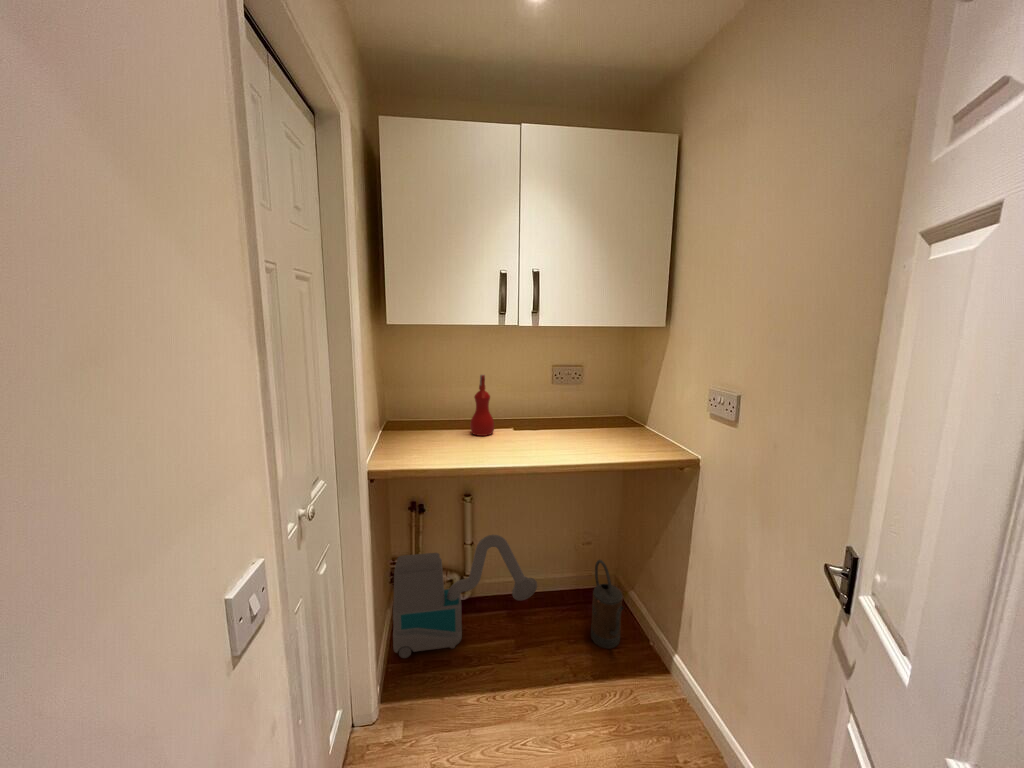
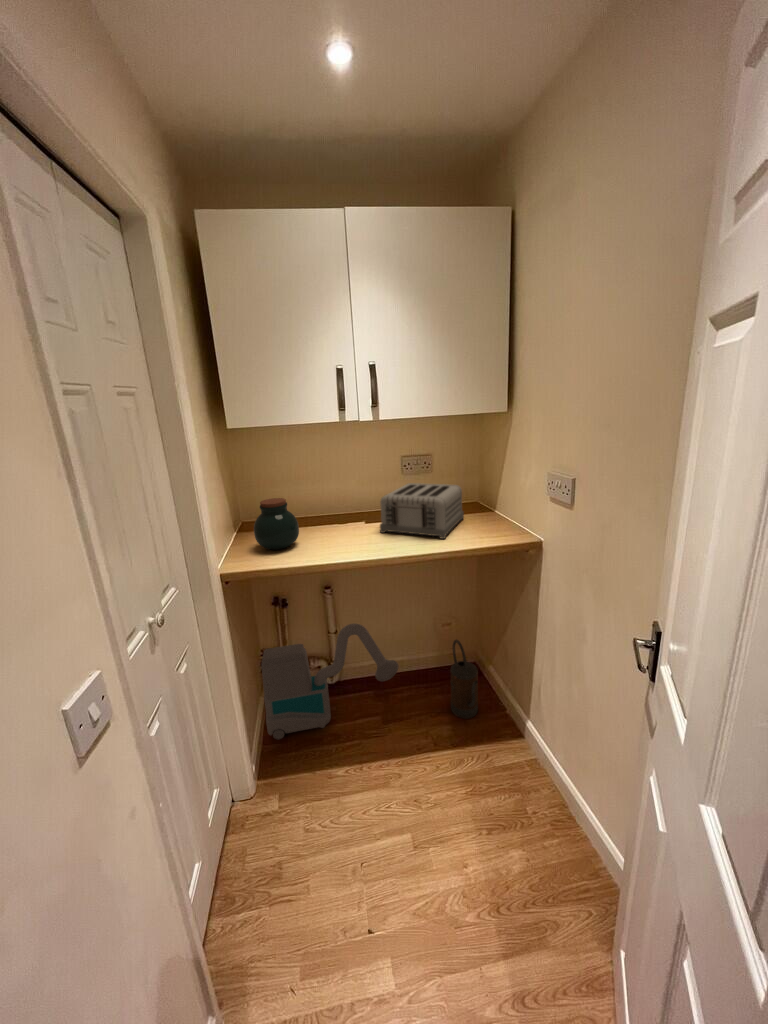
spray bottle: present [470,375,494,436] -> none [322,472,346,532]
toaster: none [530,392,615,450] -> present [380,483,464,539]
jar: none [403,397,448,449] -> present [254,498,299,550]

